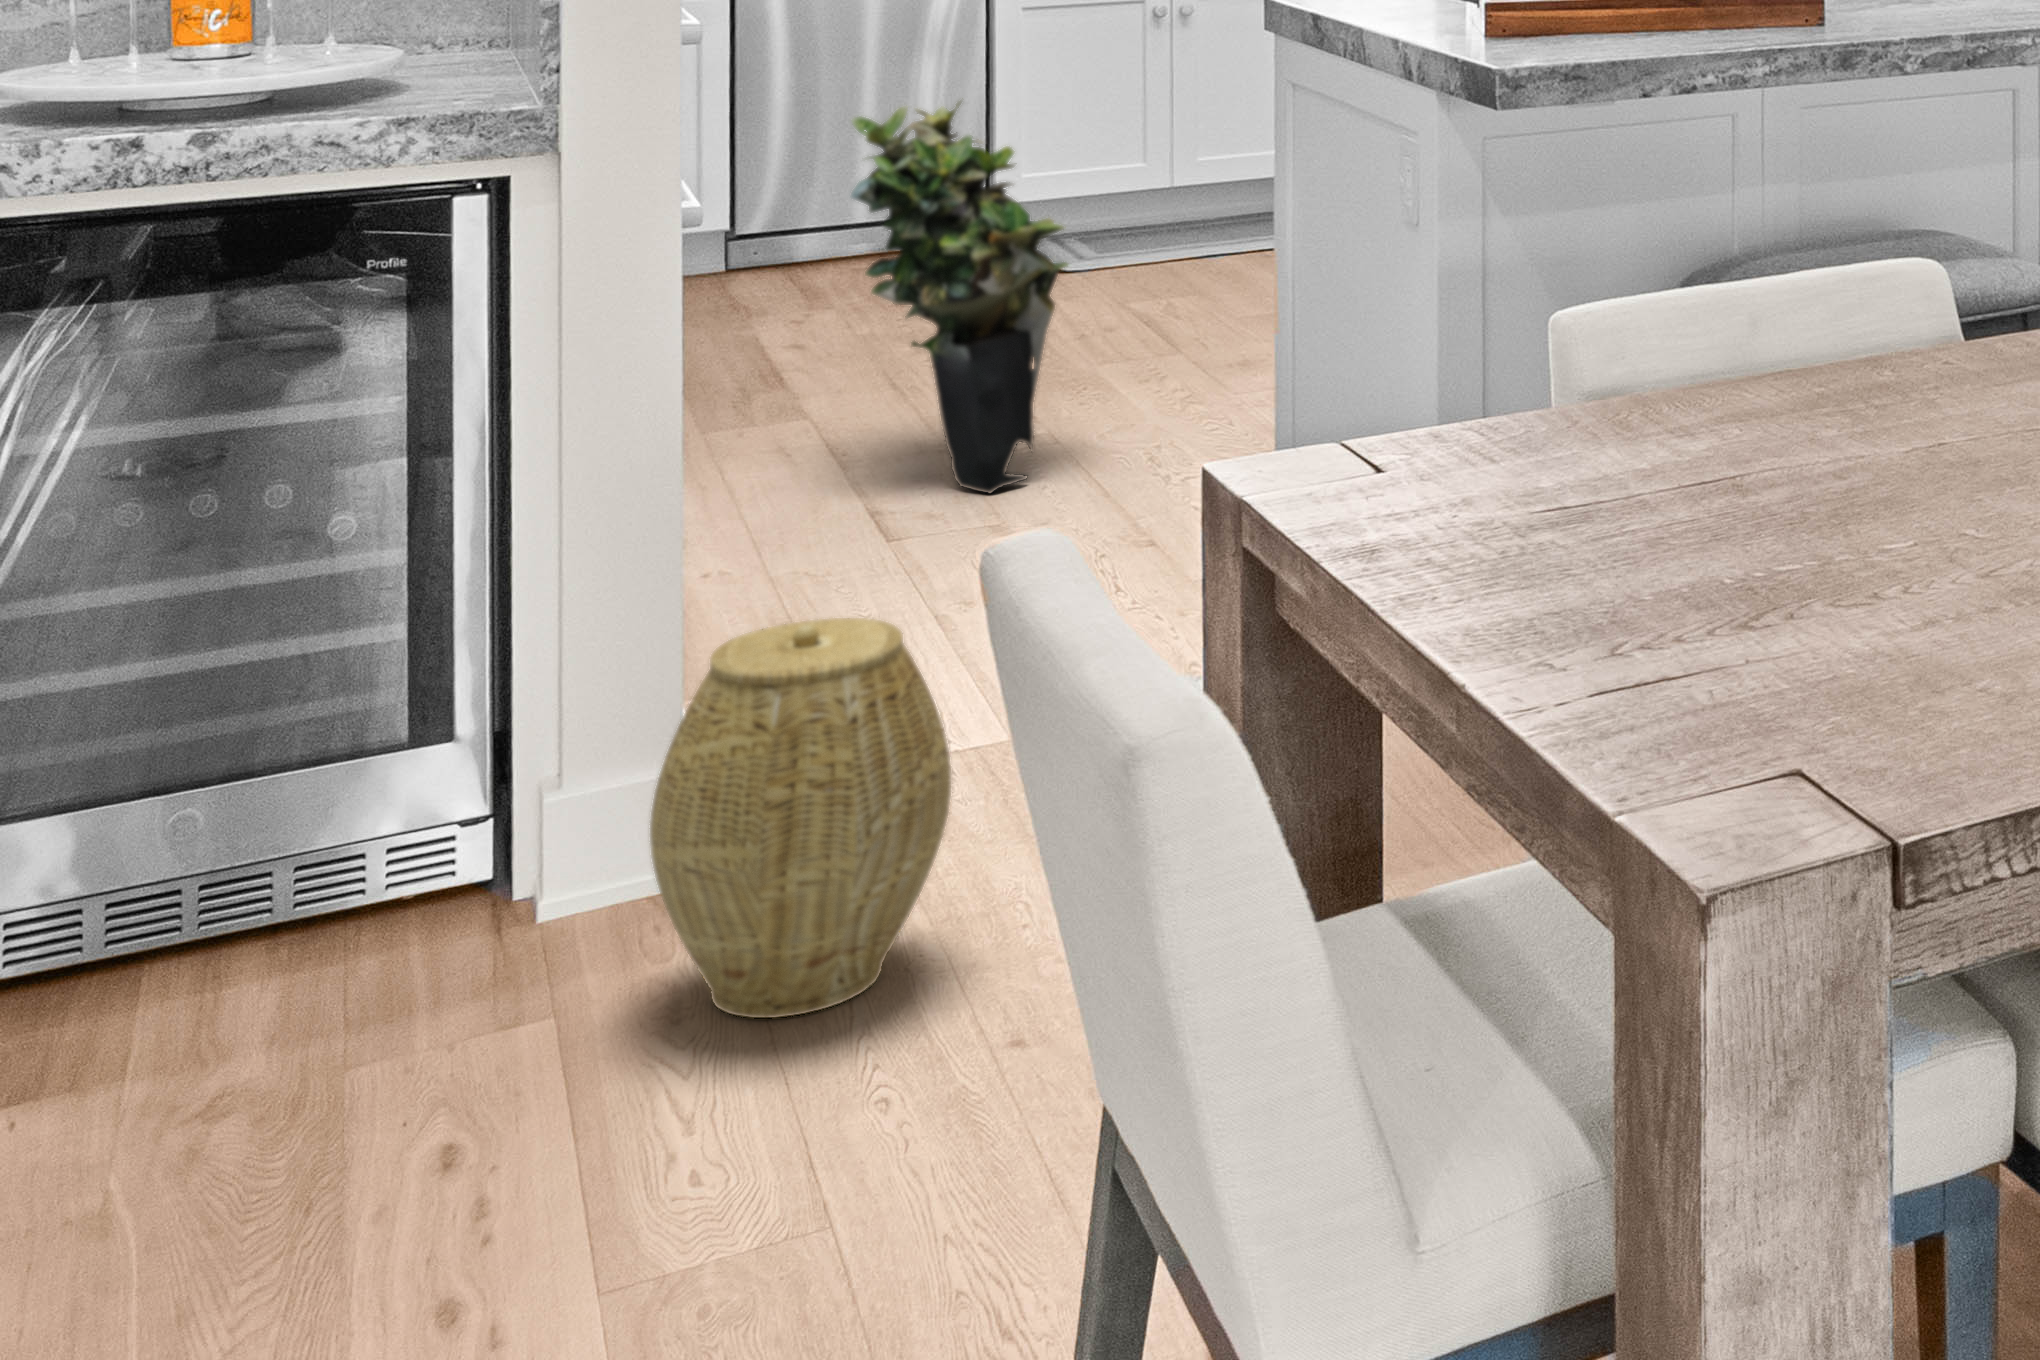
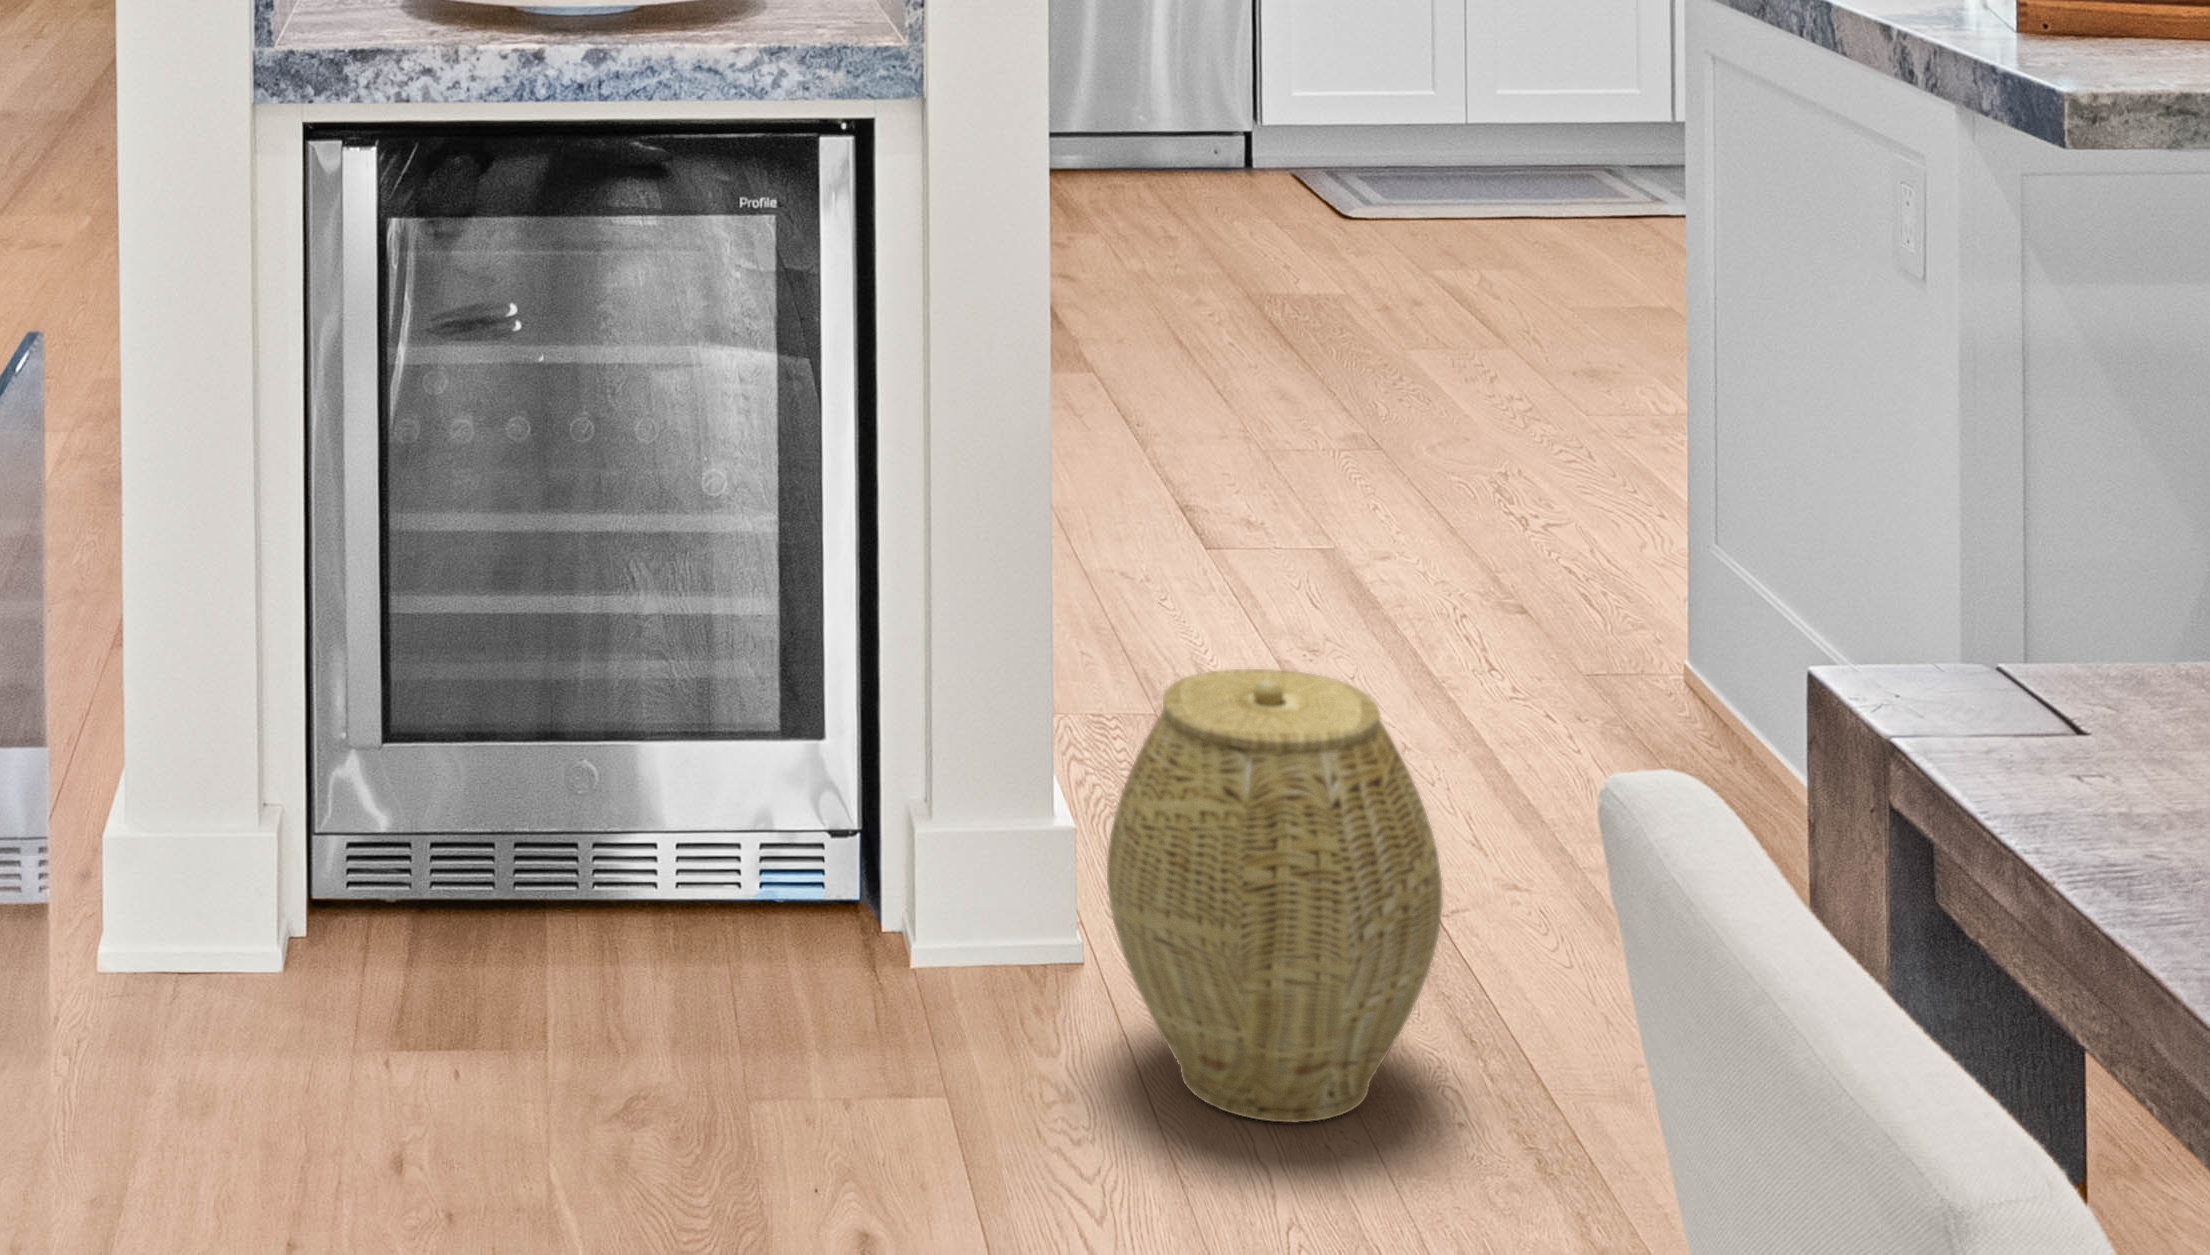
potted plant: present [851,103,1067,493] -> none [1174,18,1433,483]

